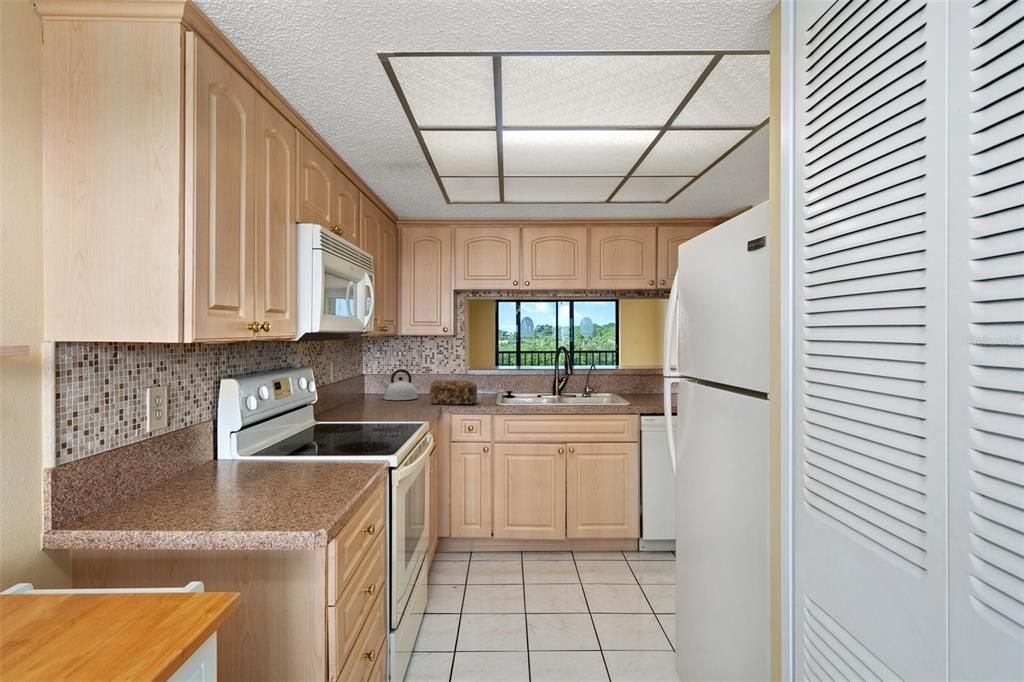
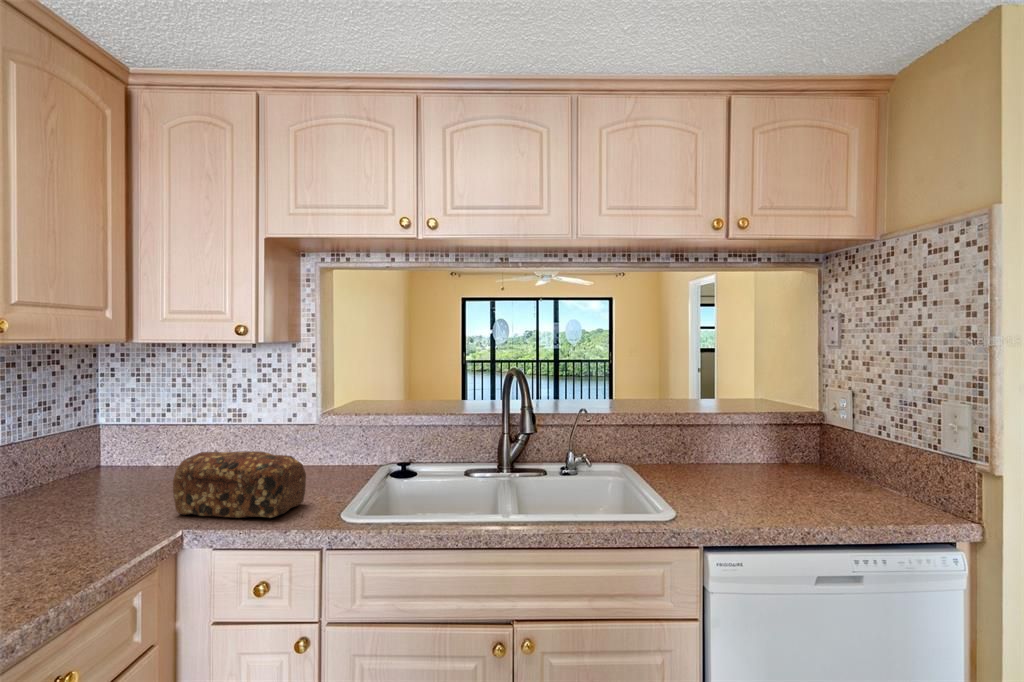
kettle: present [380,369,418,400] -> none [88,419,190,497]

